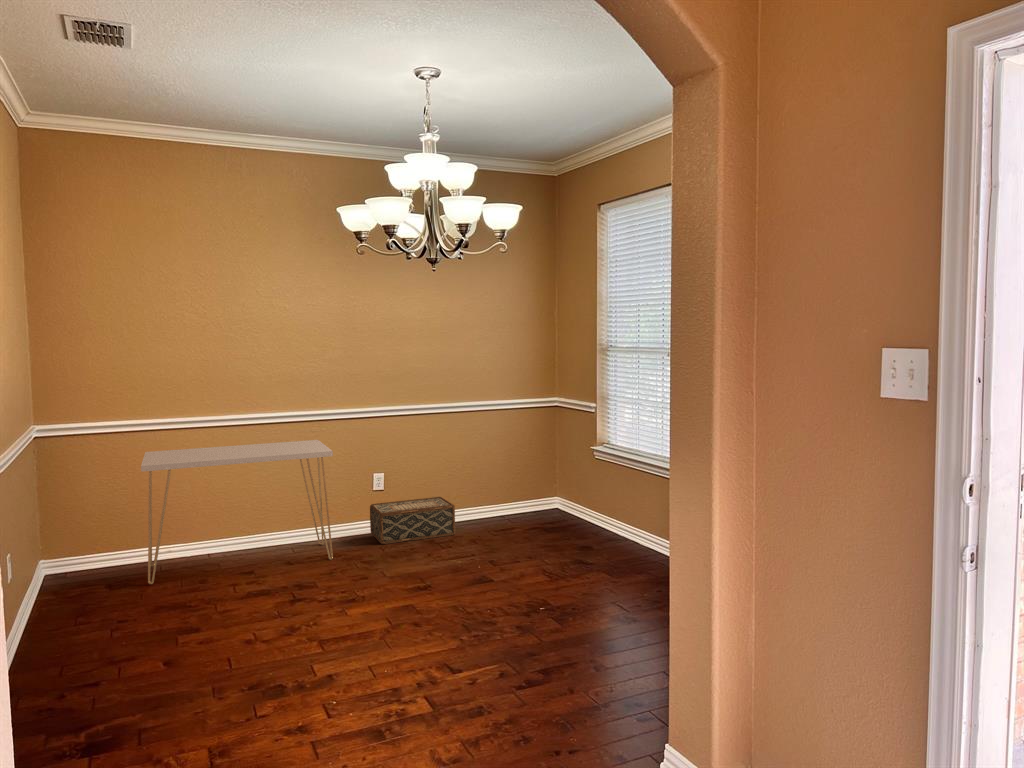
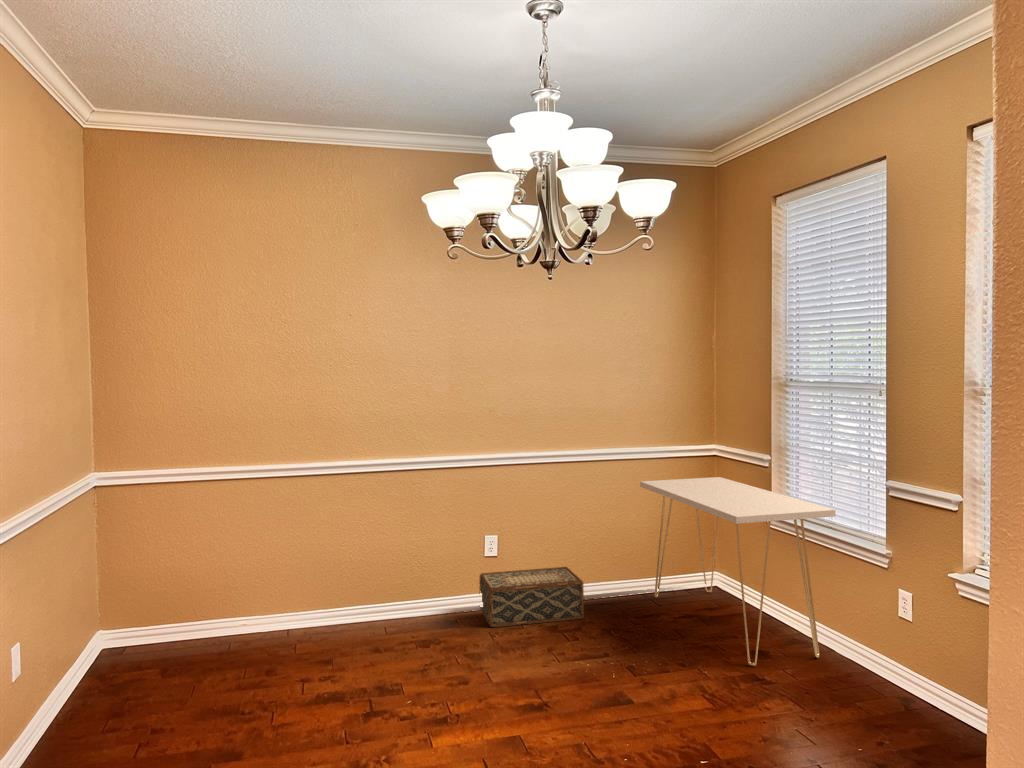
console table: present [141,440,333,584] -> present [640,477,836,666]

